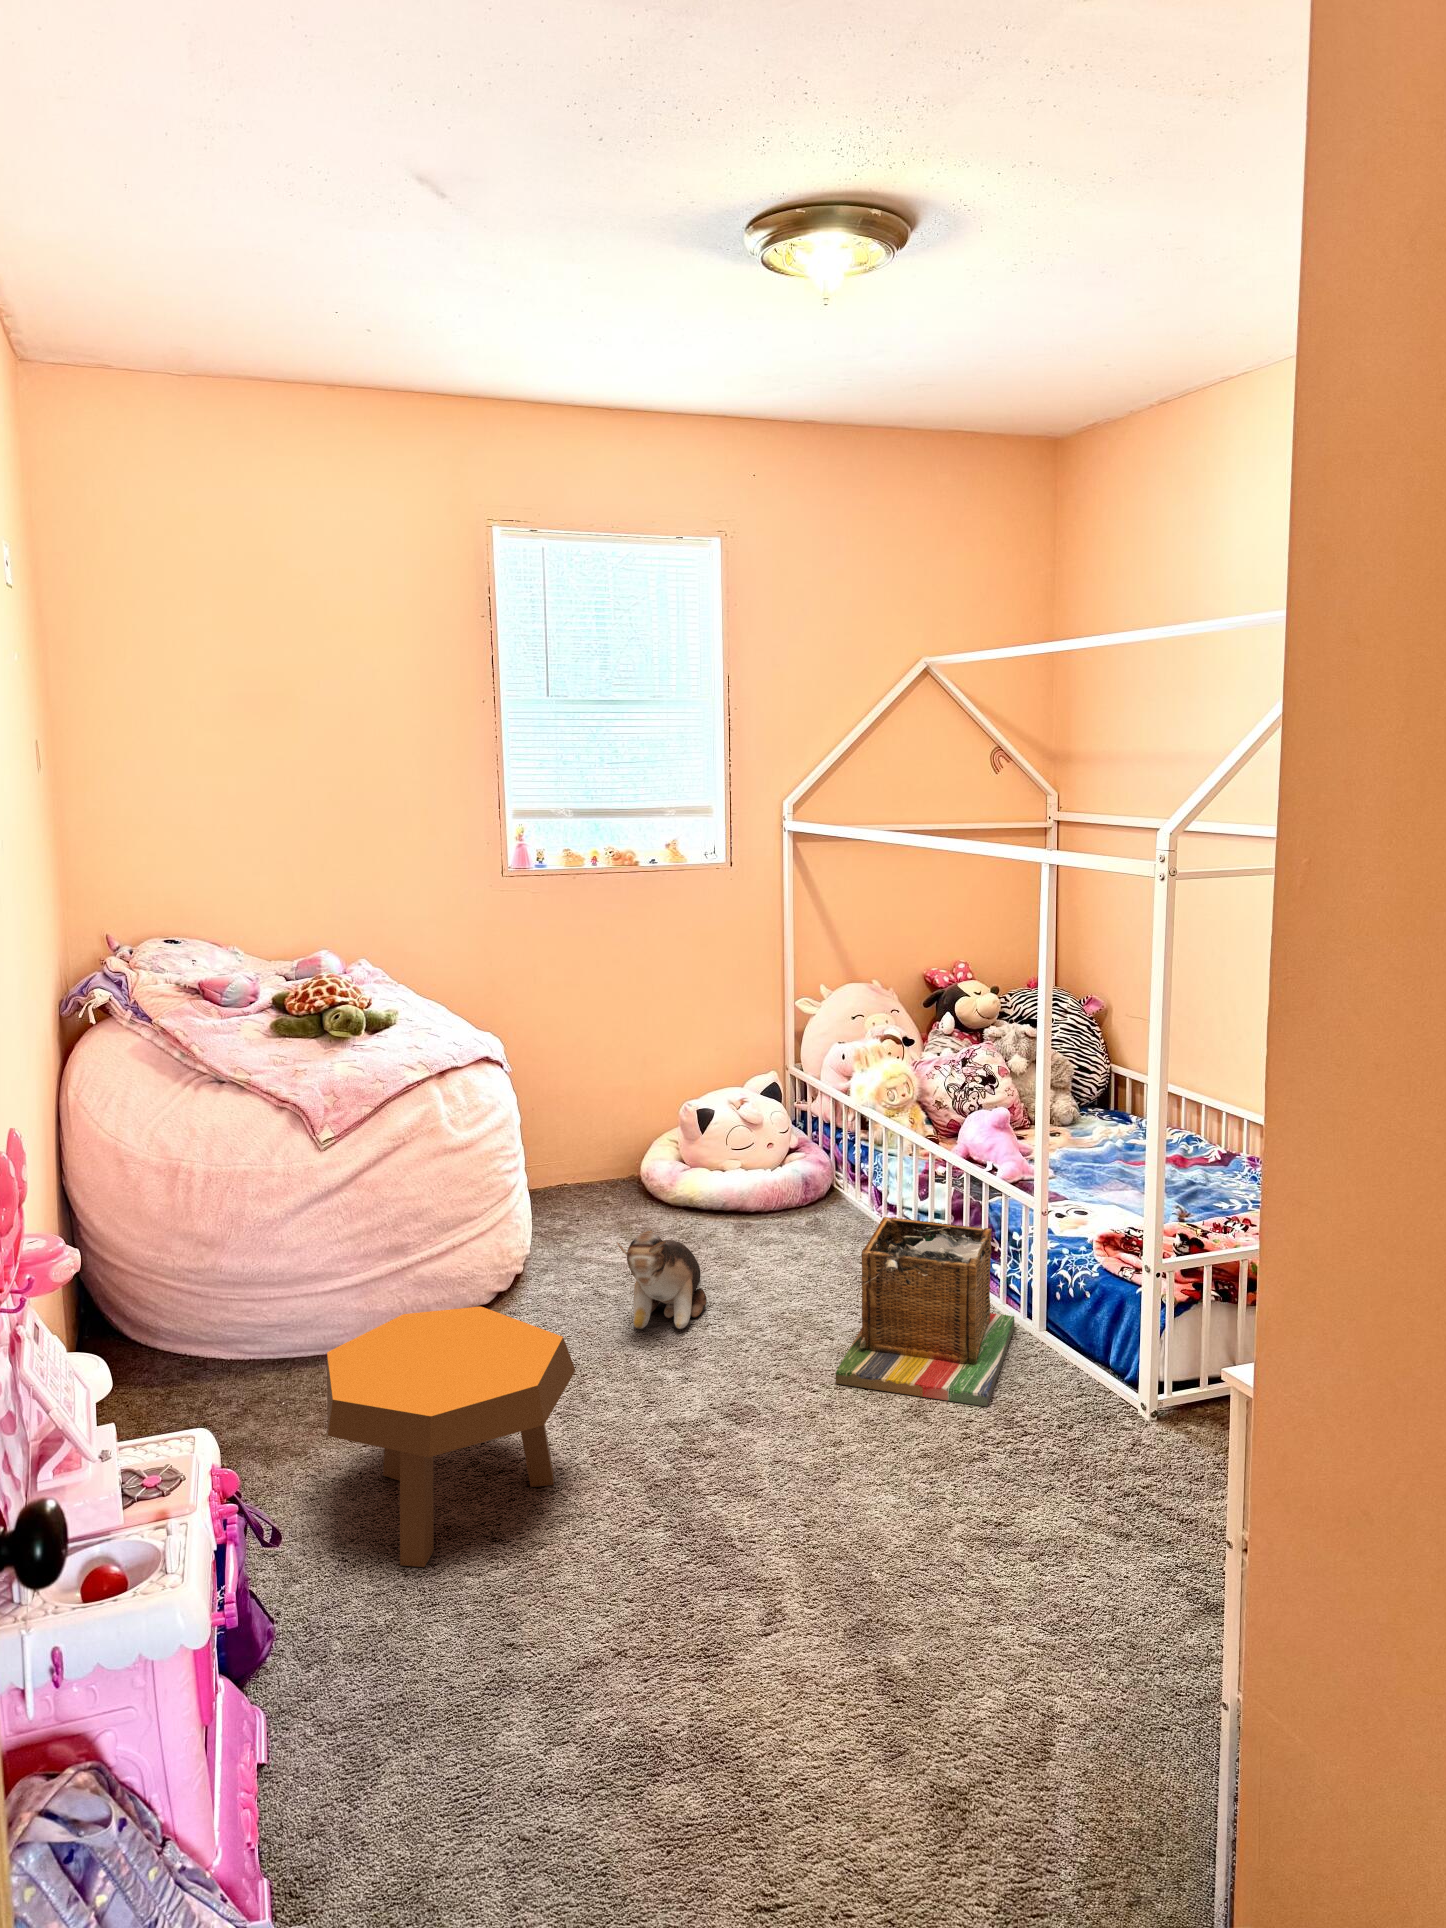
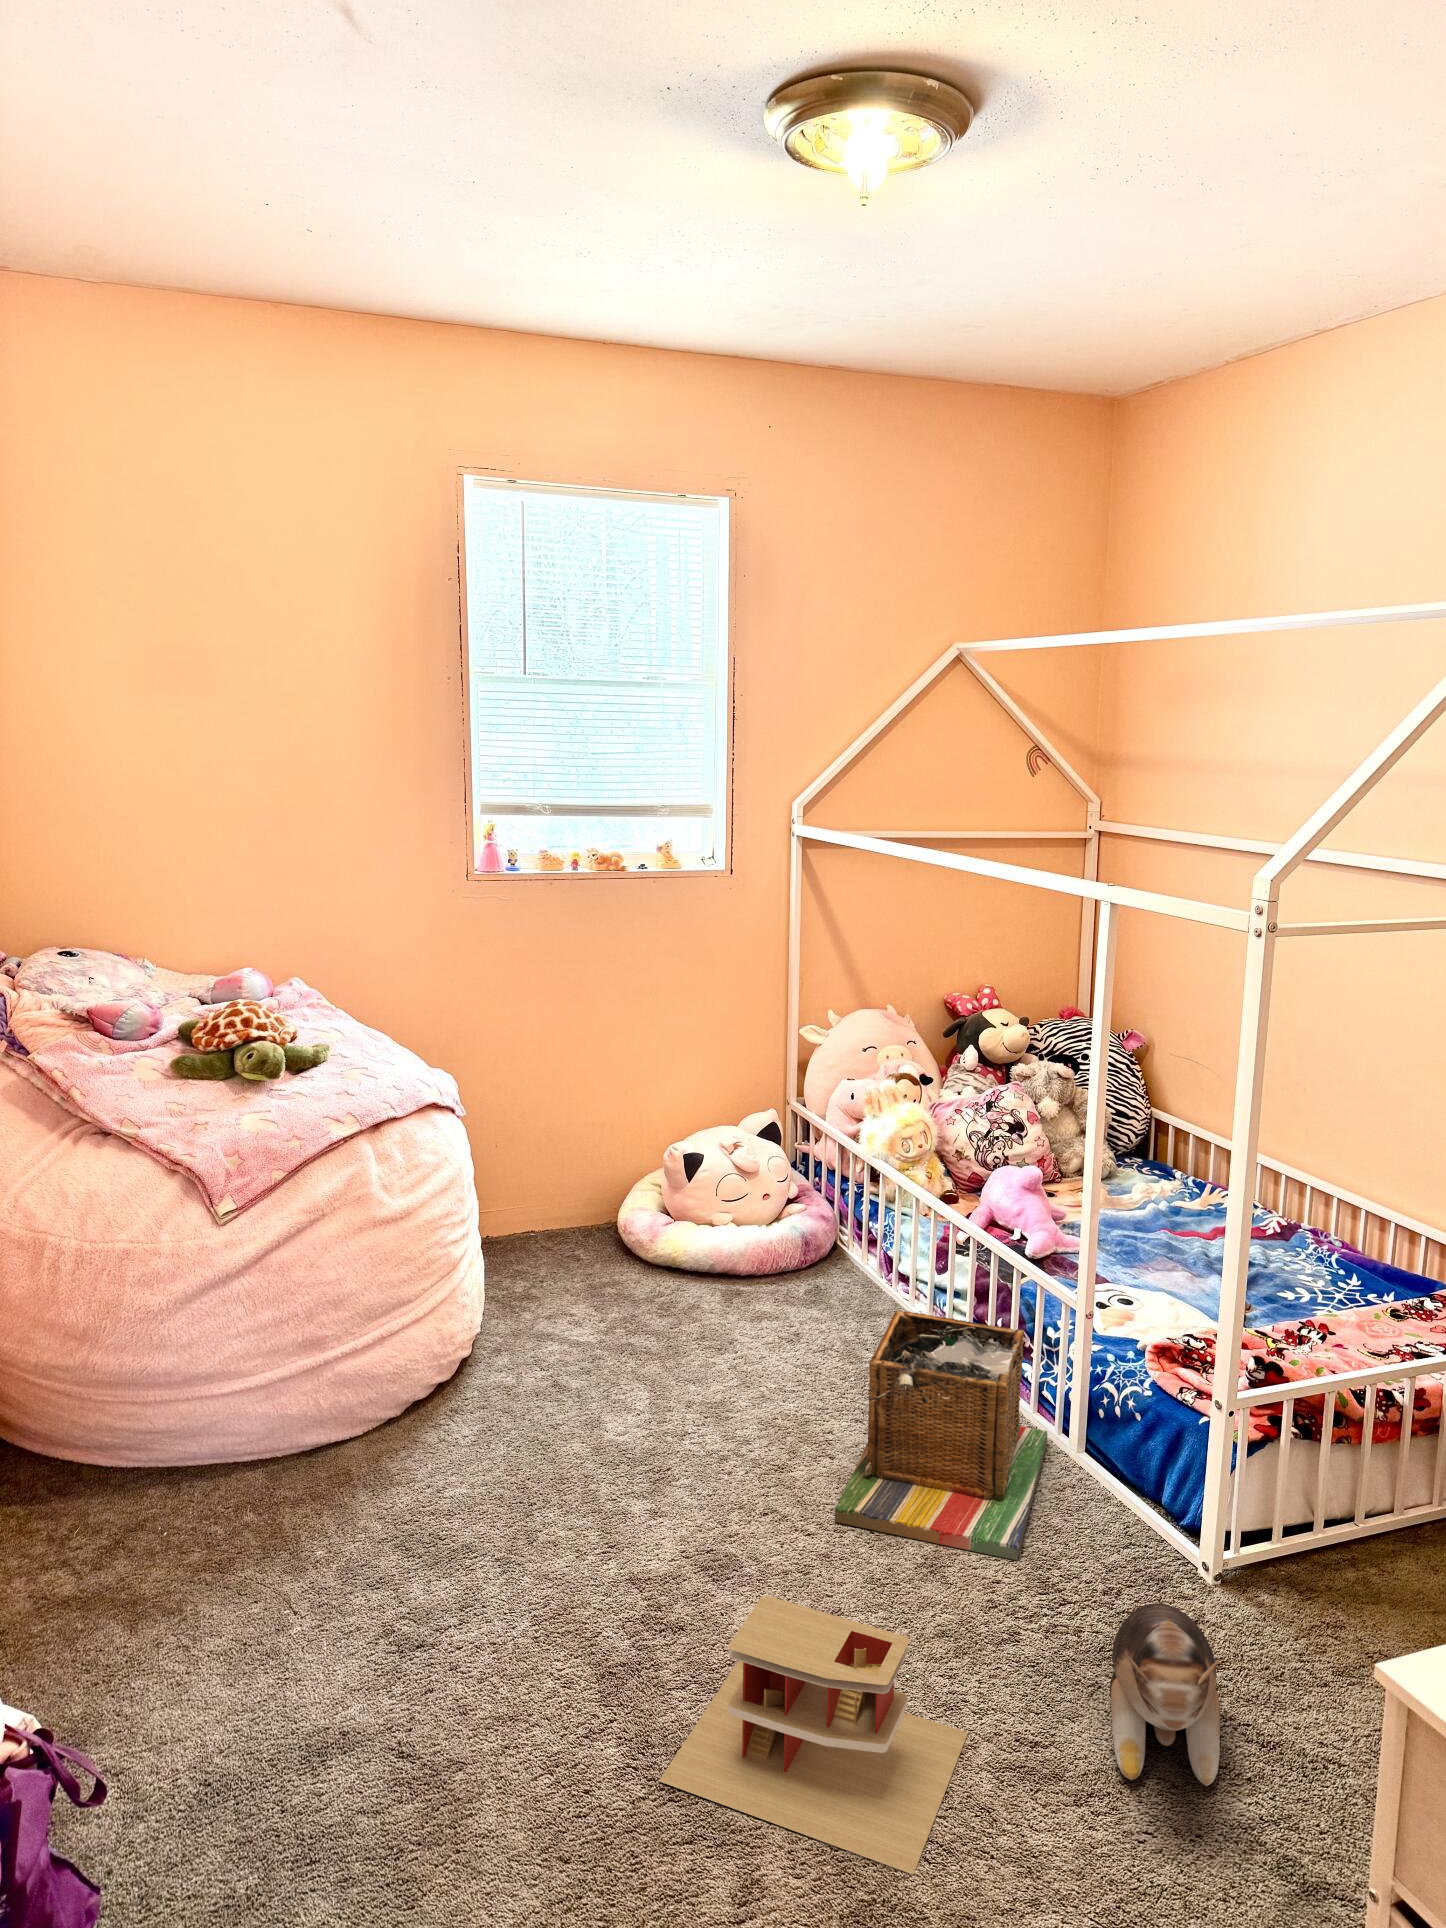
plush toy: present [617,1231,707,1329] -> present [1110,1603,1220,1786]
footstool: present [327,1306,576,1567] -> none [187,1437,513,1802]
toy house: none [700,1412,945,1603] -> present [659,1596,968,1874]

